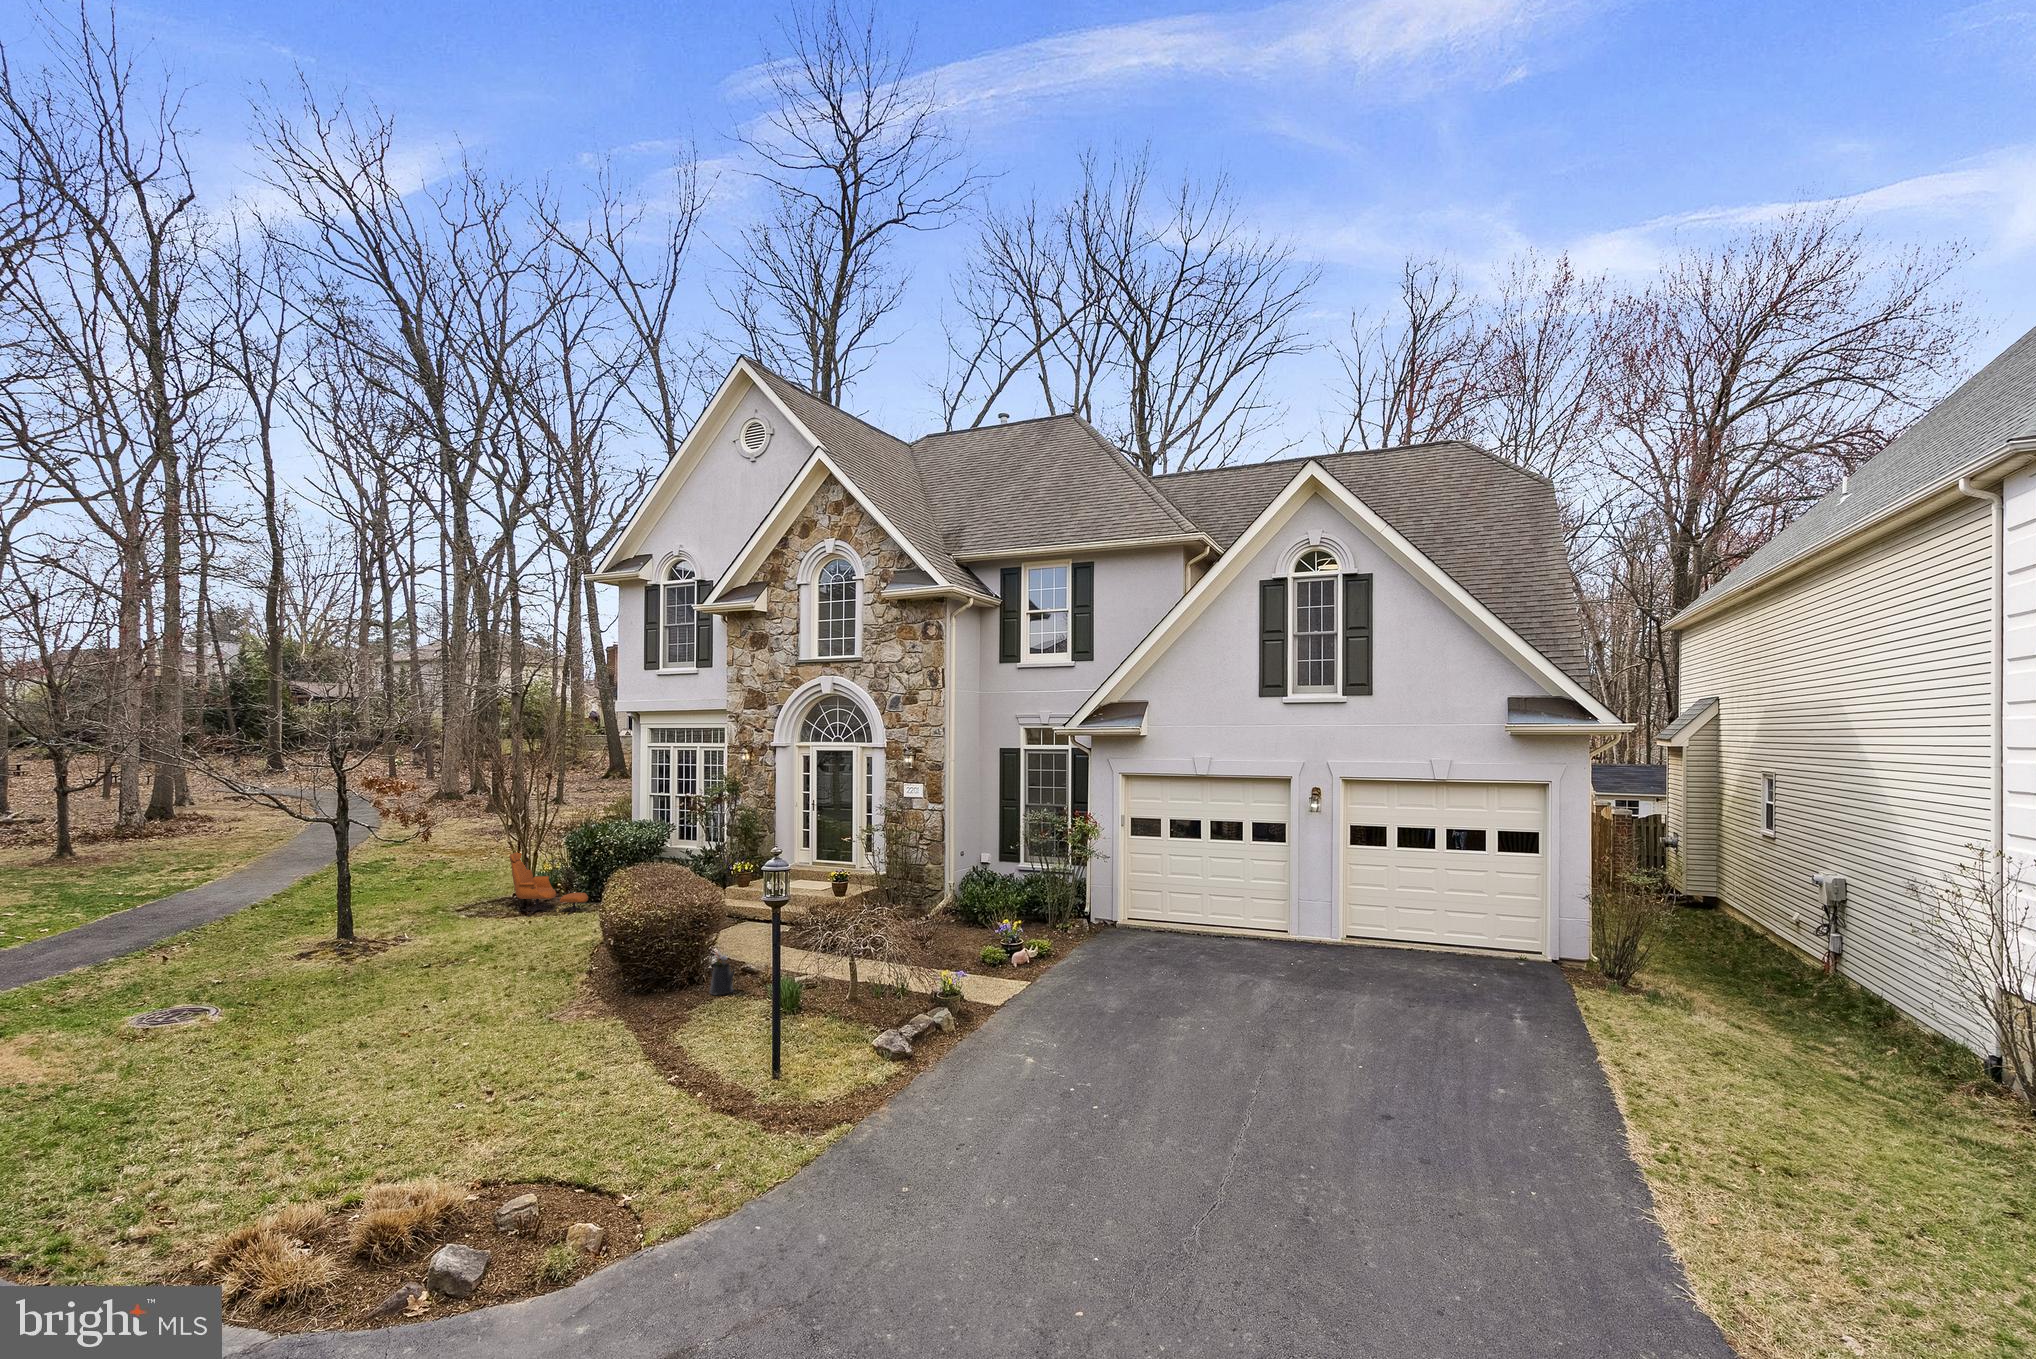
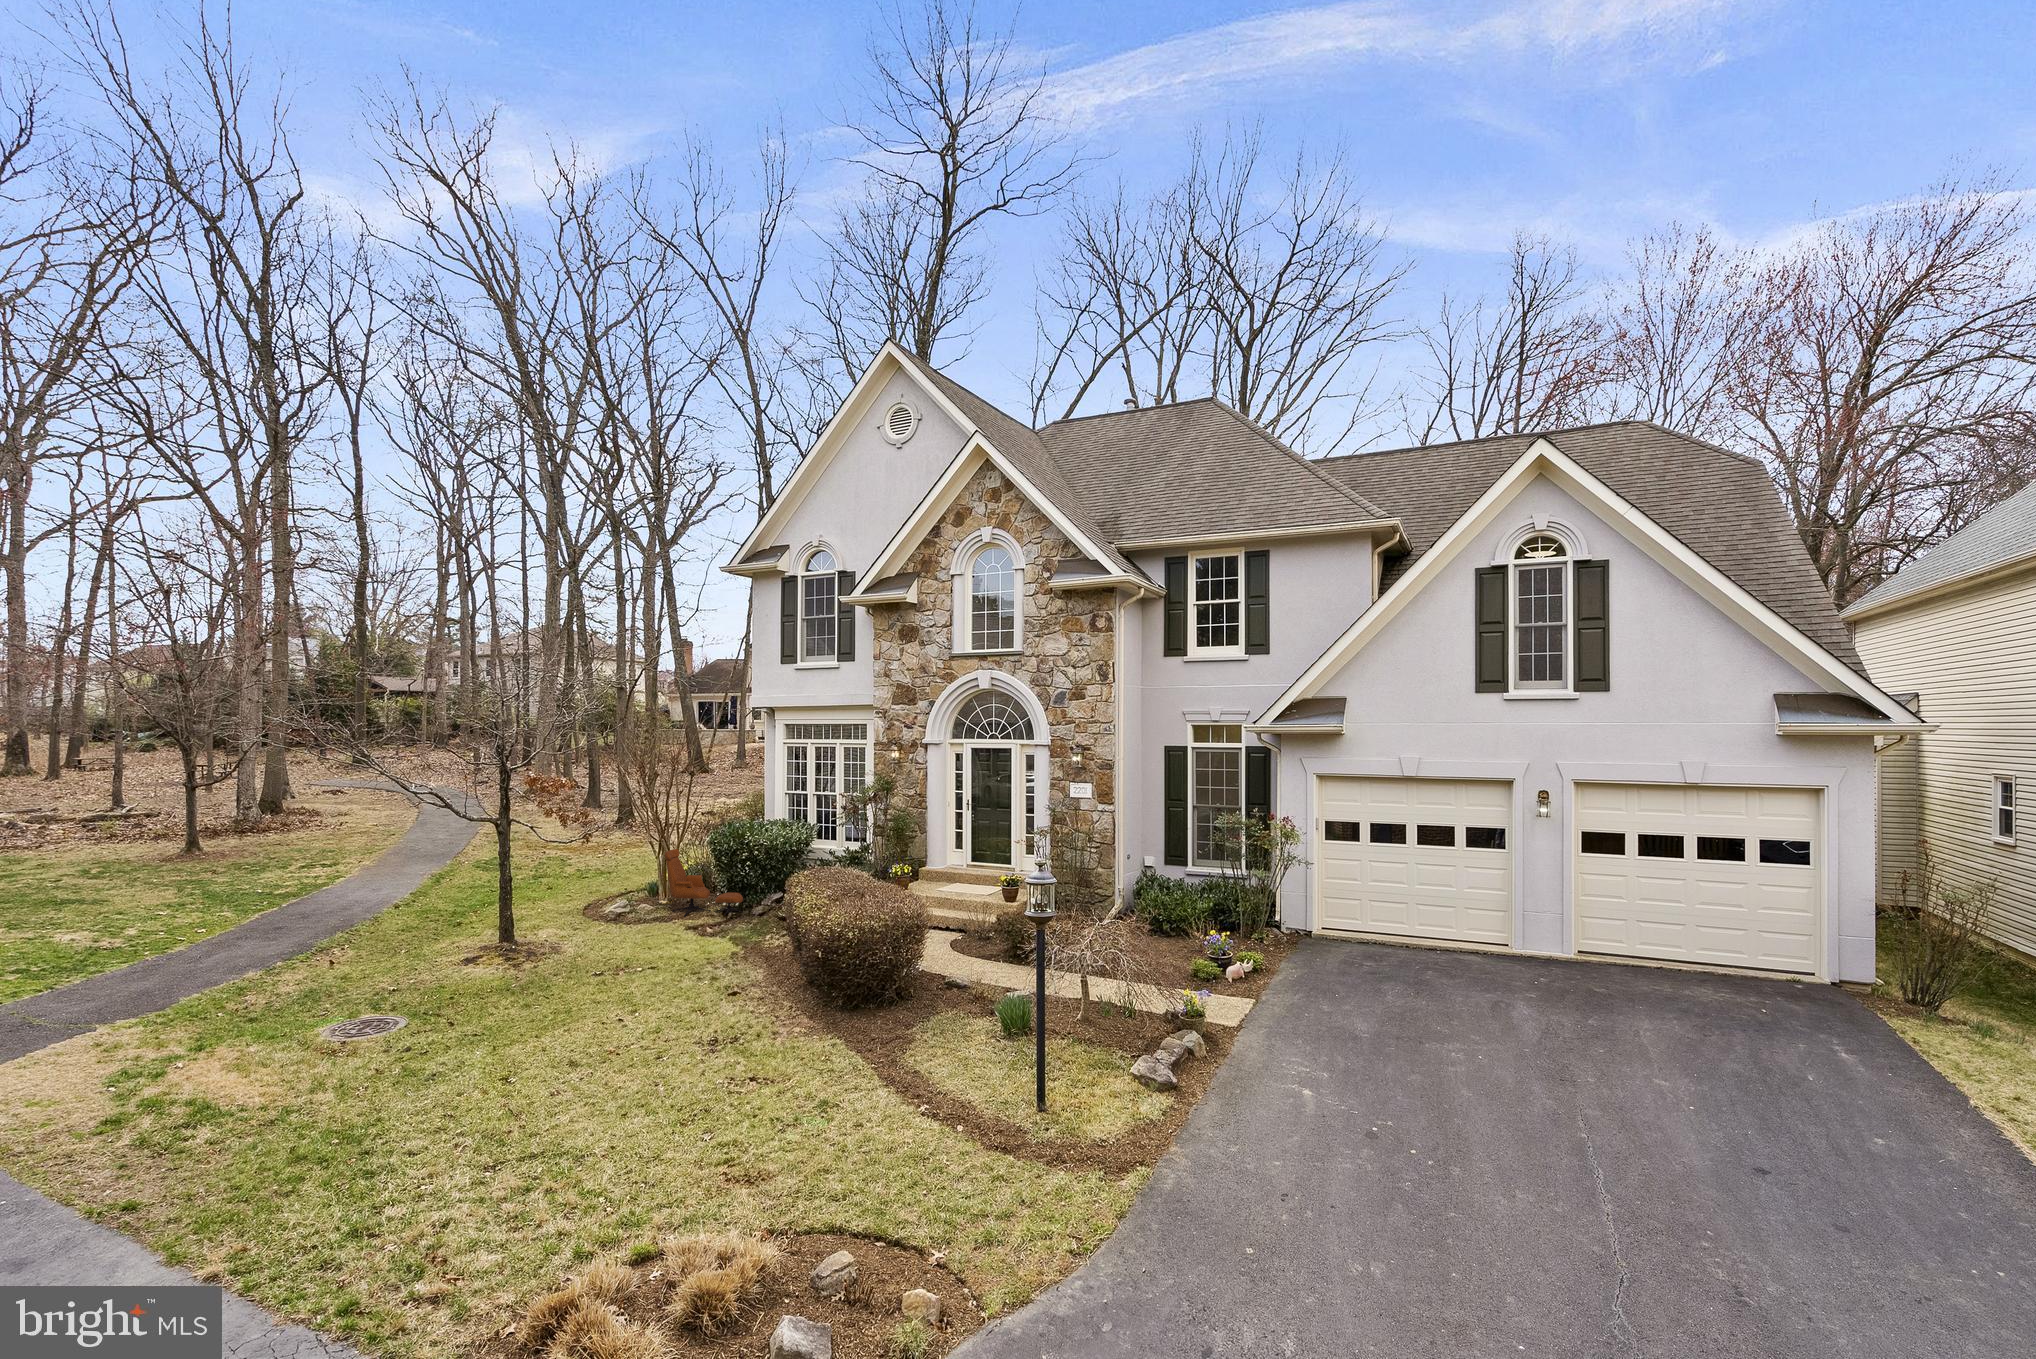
watering can: present [710,952,734,995] -> none [915,958,945,1007]

